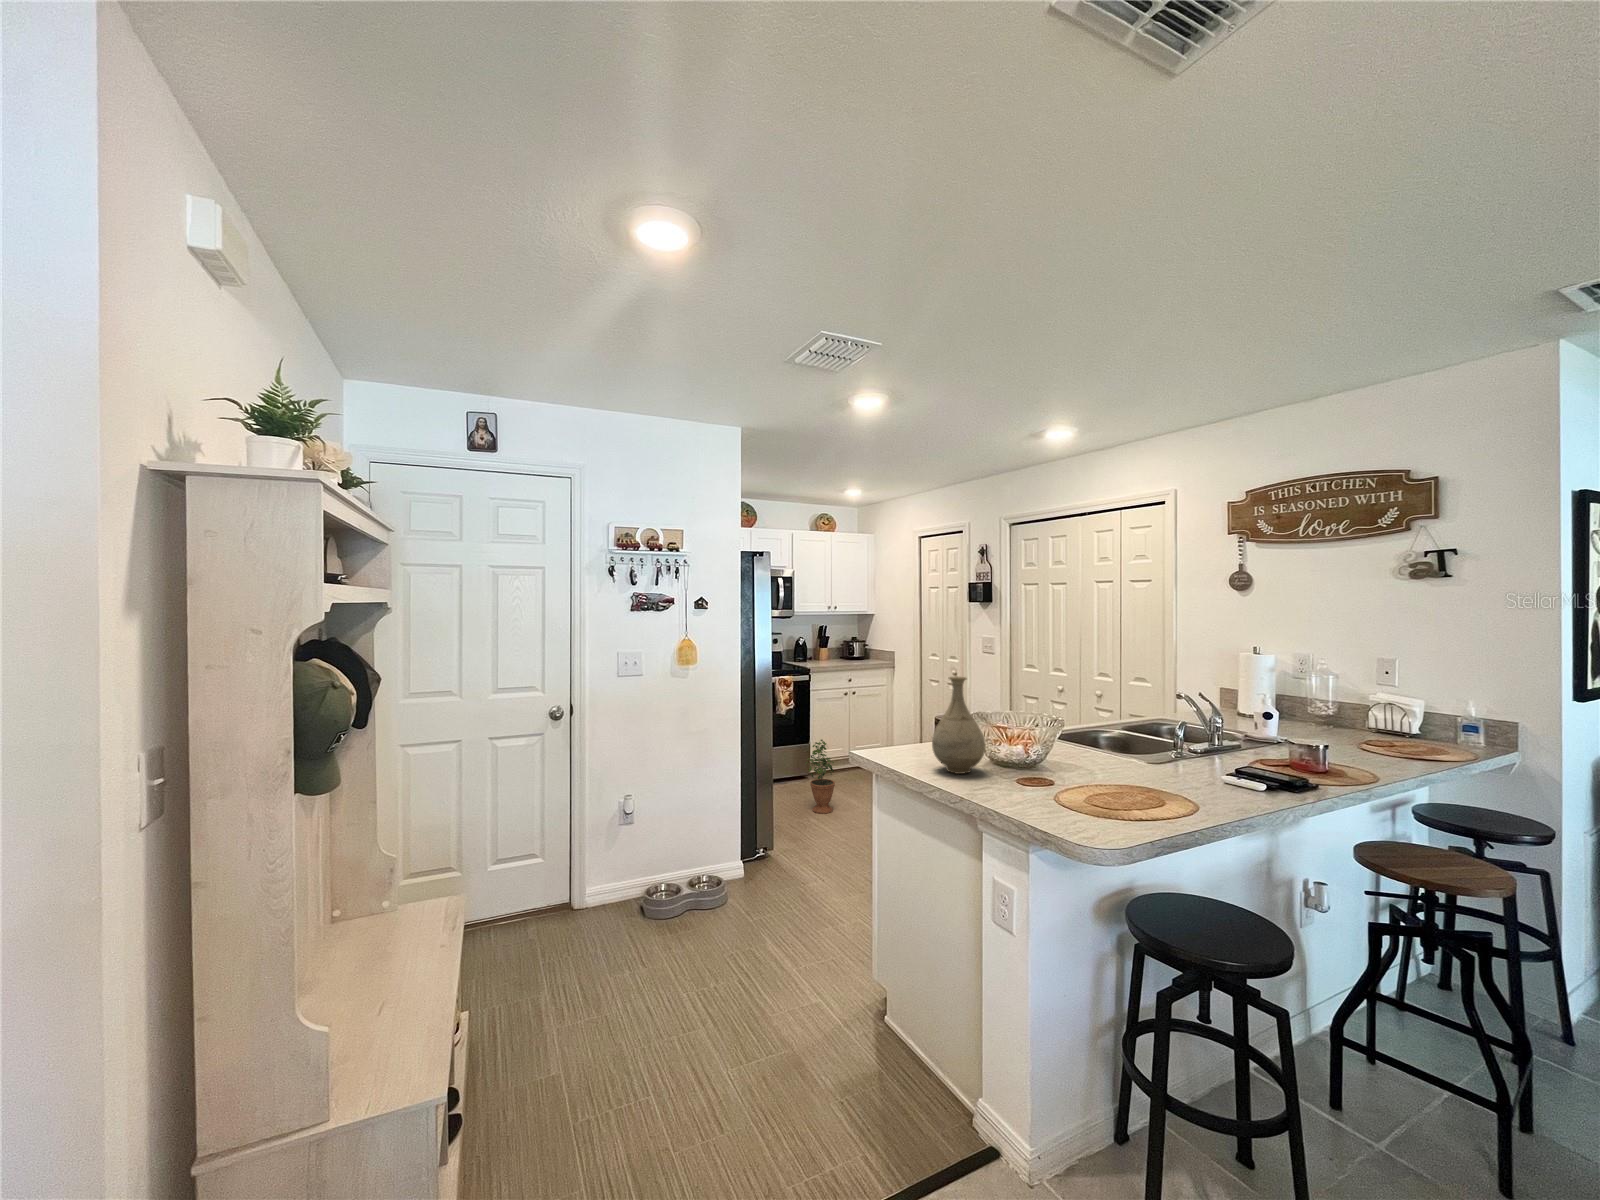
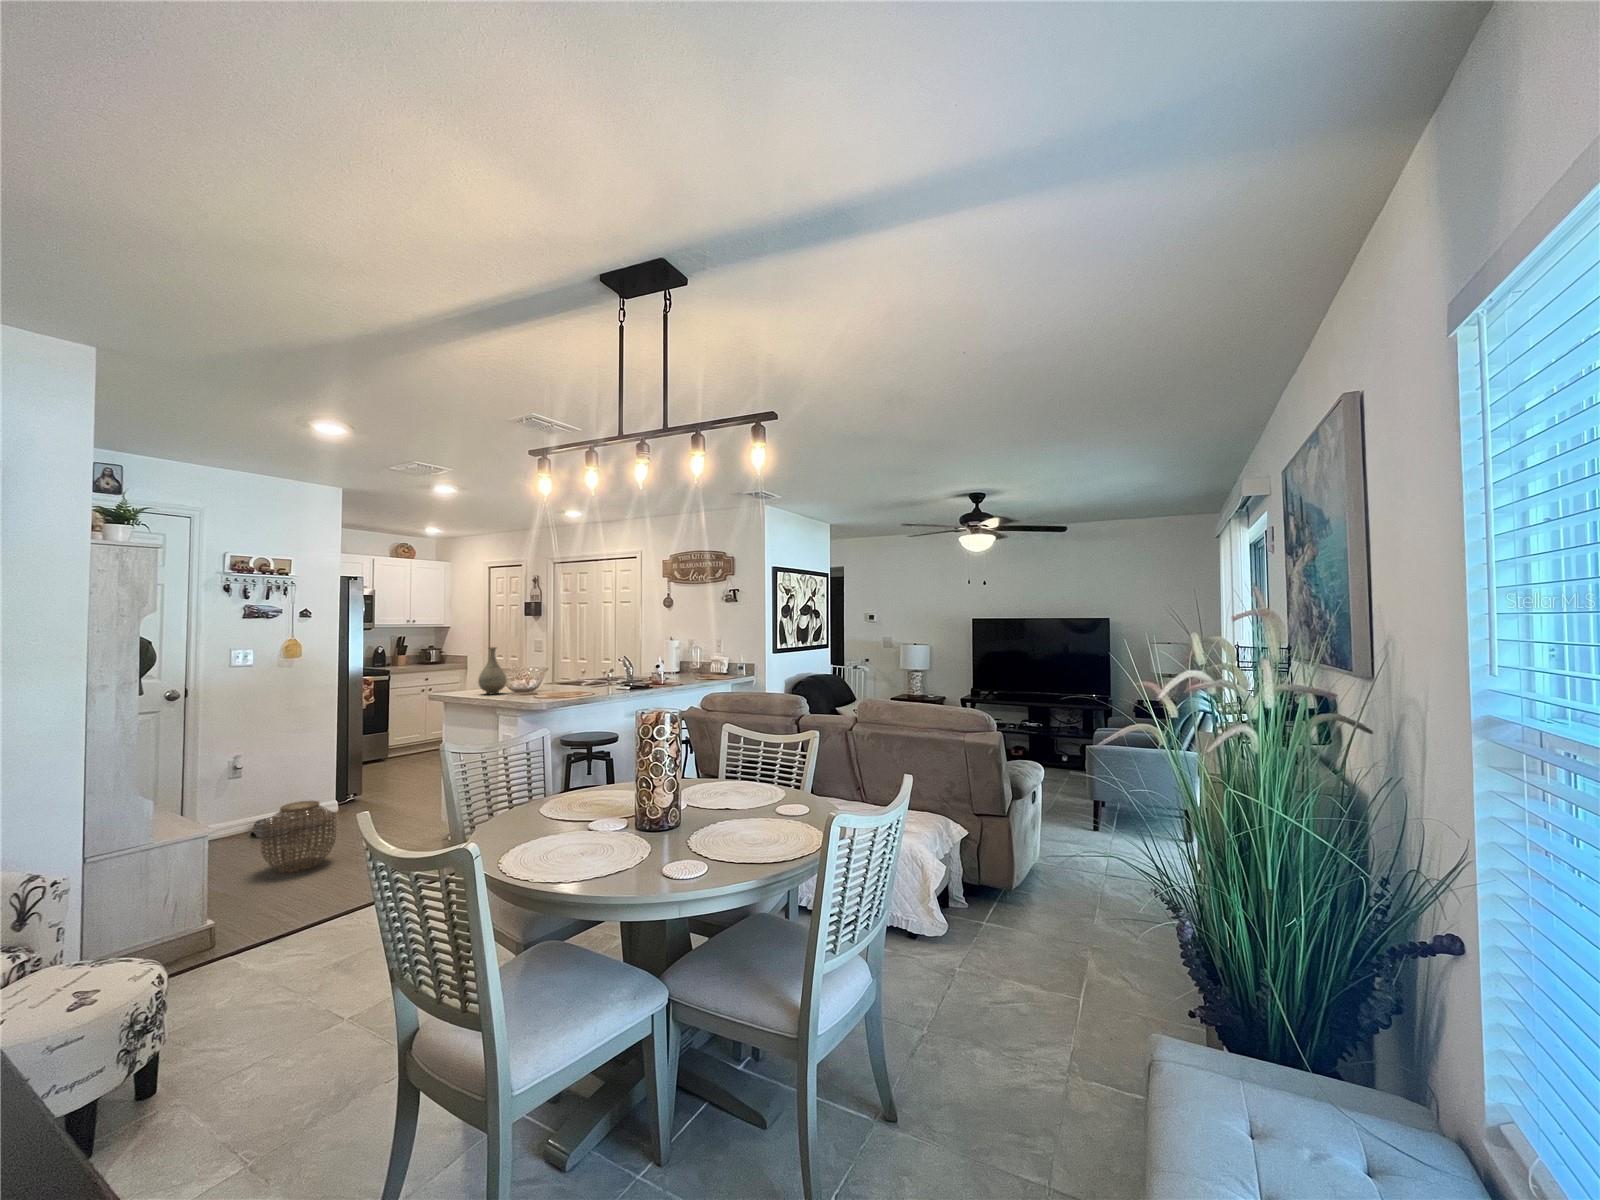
potted plant: present [806,740,835,814] -> none [387,721,413,778]
woven basket: none [604,924,708,1062] -> present [261,801,336,873]

